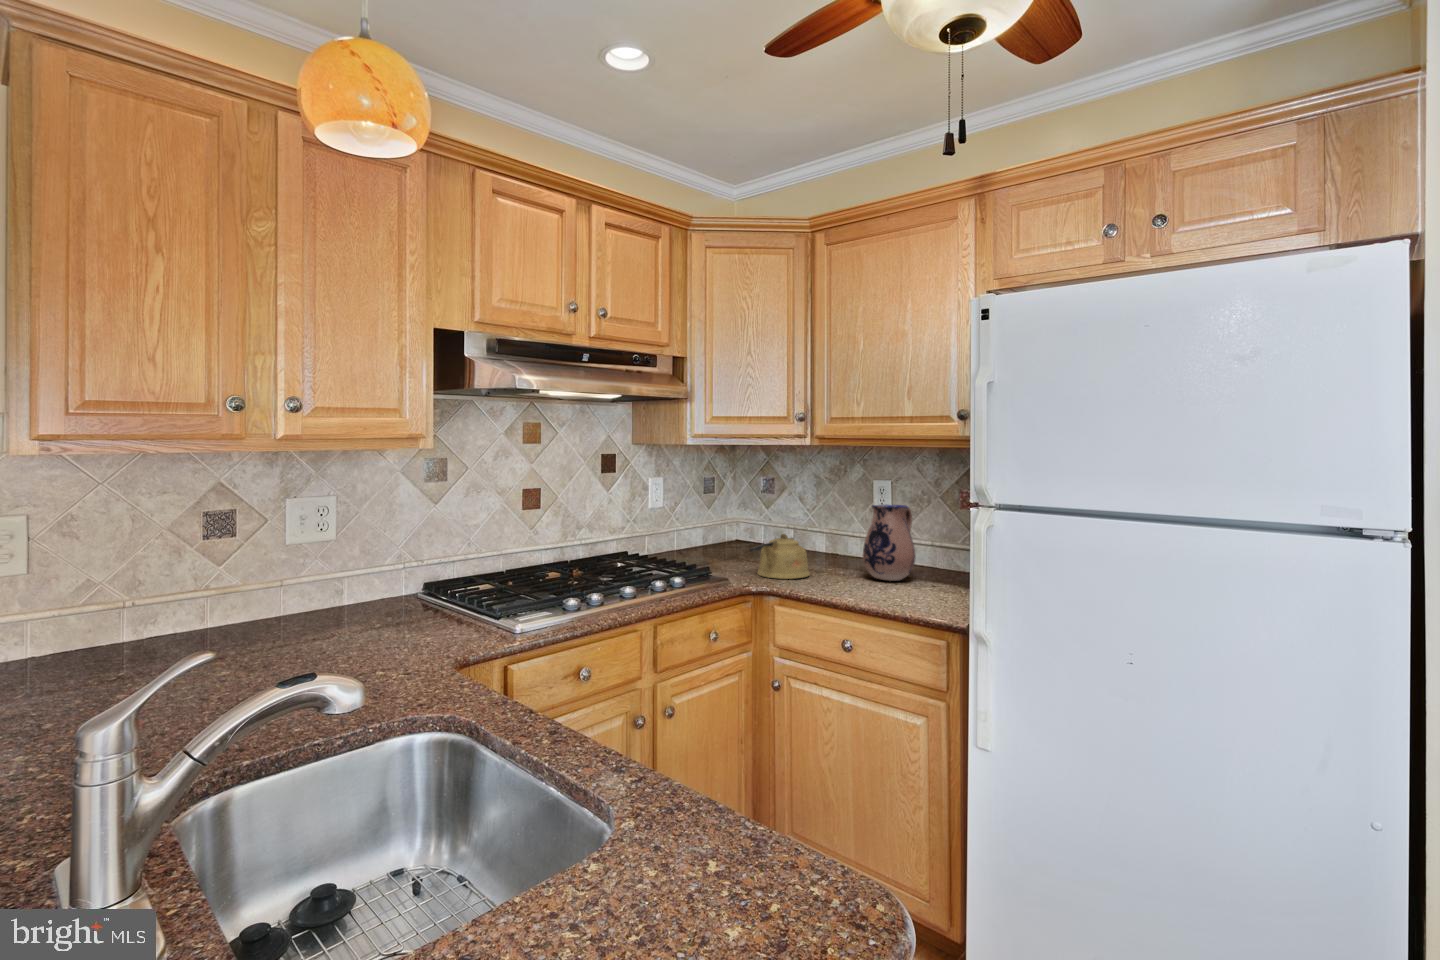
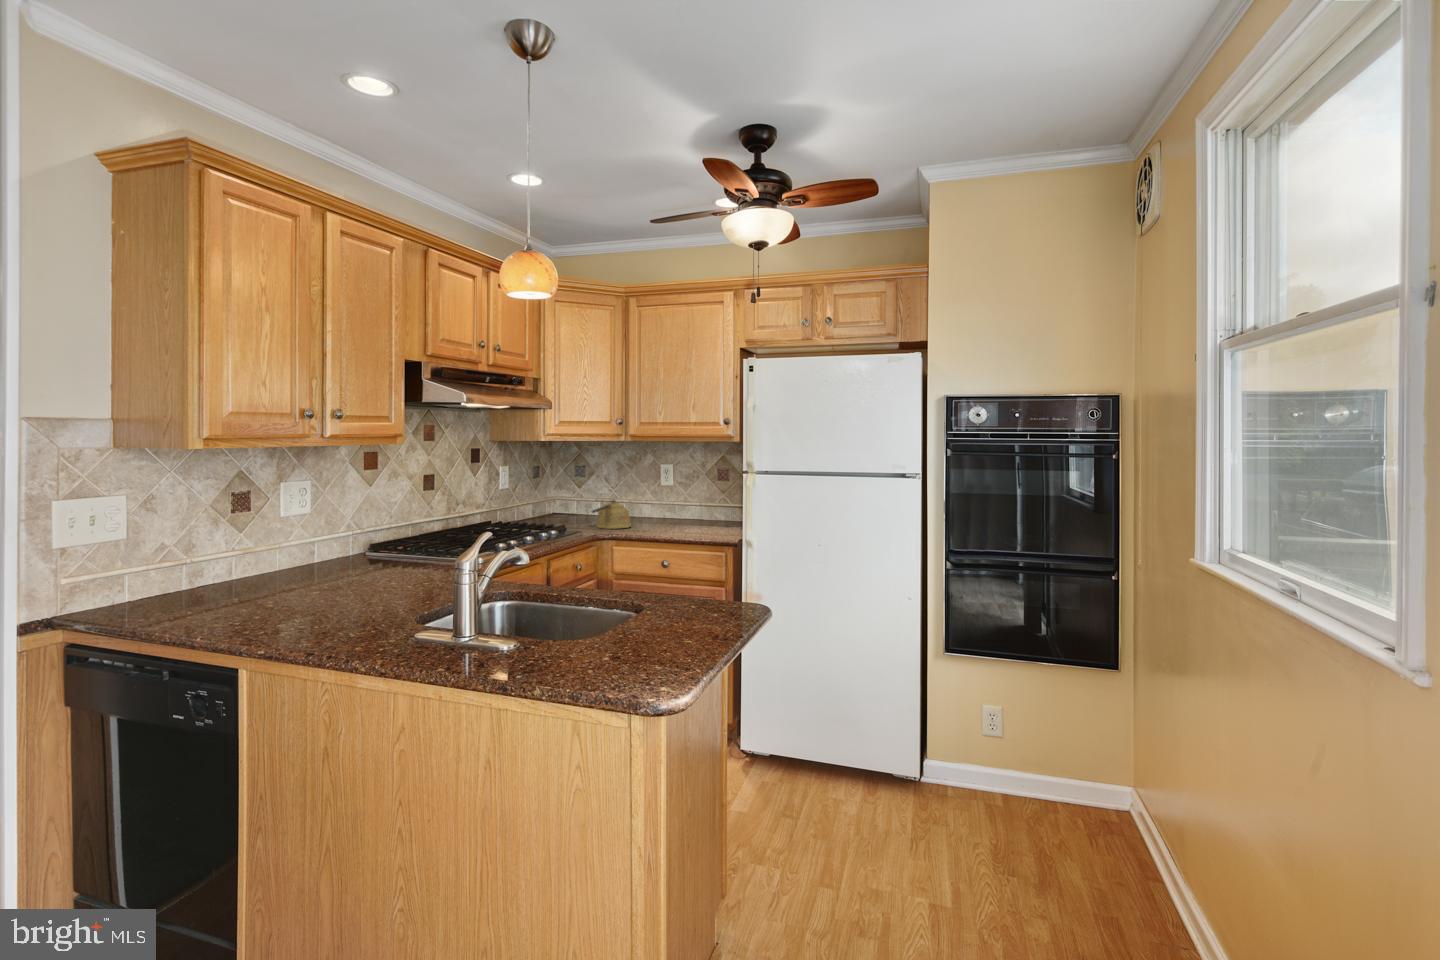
ceramic pitcher: present [863,505,916,581] -> none [663,478,696,526]

